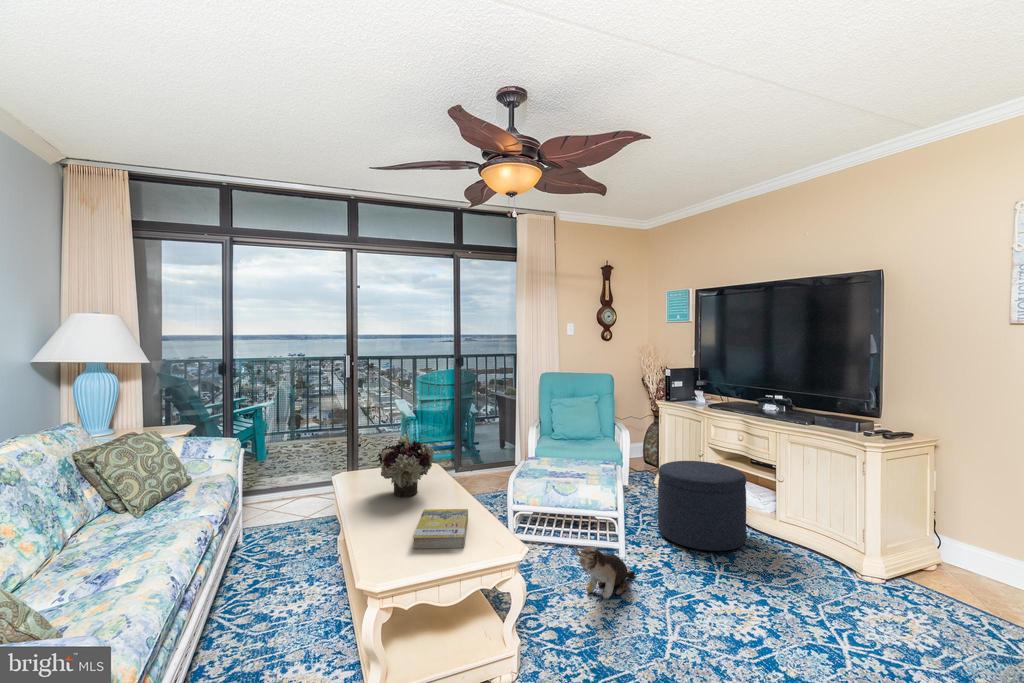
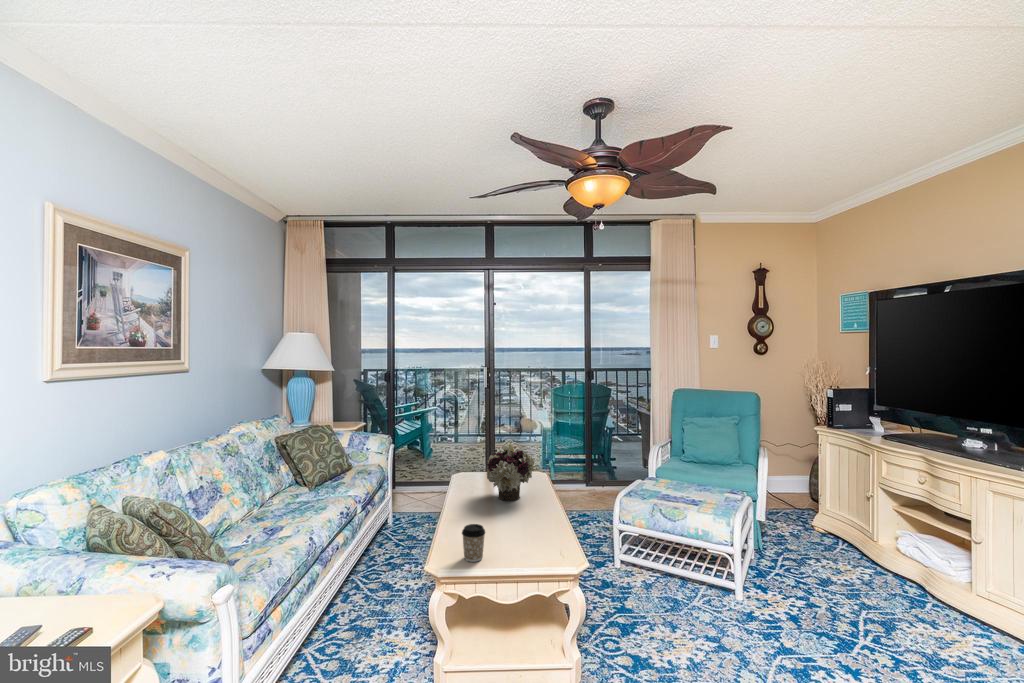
ottoman: present [658,461,746,551] -> none [797,501,918,618]
book: present [413,509,468,549] -> none [487,514,551,554]
coffee cup: none [391,525,418,567] -> present [462,524,485,562]
plush toy: present [574,546,635,598] -> none [665,577,747,639]

